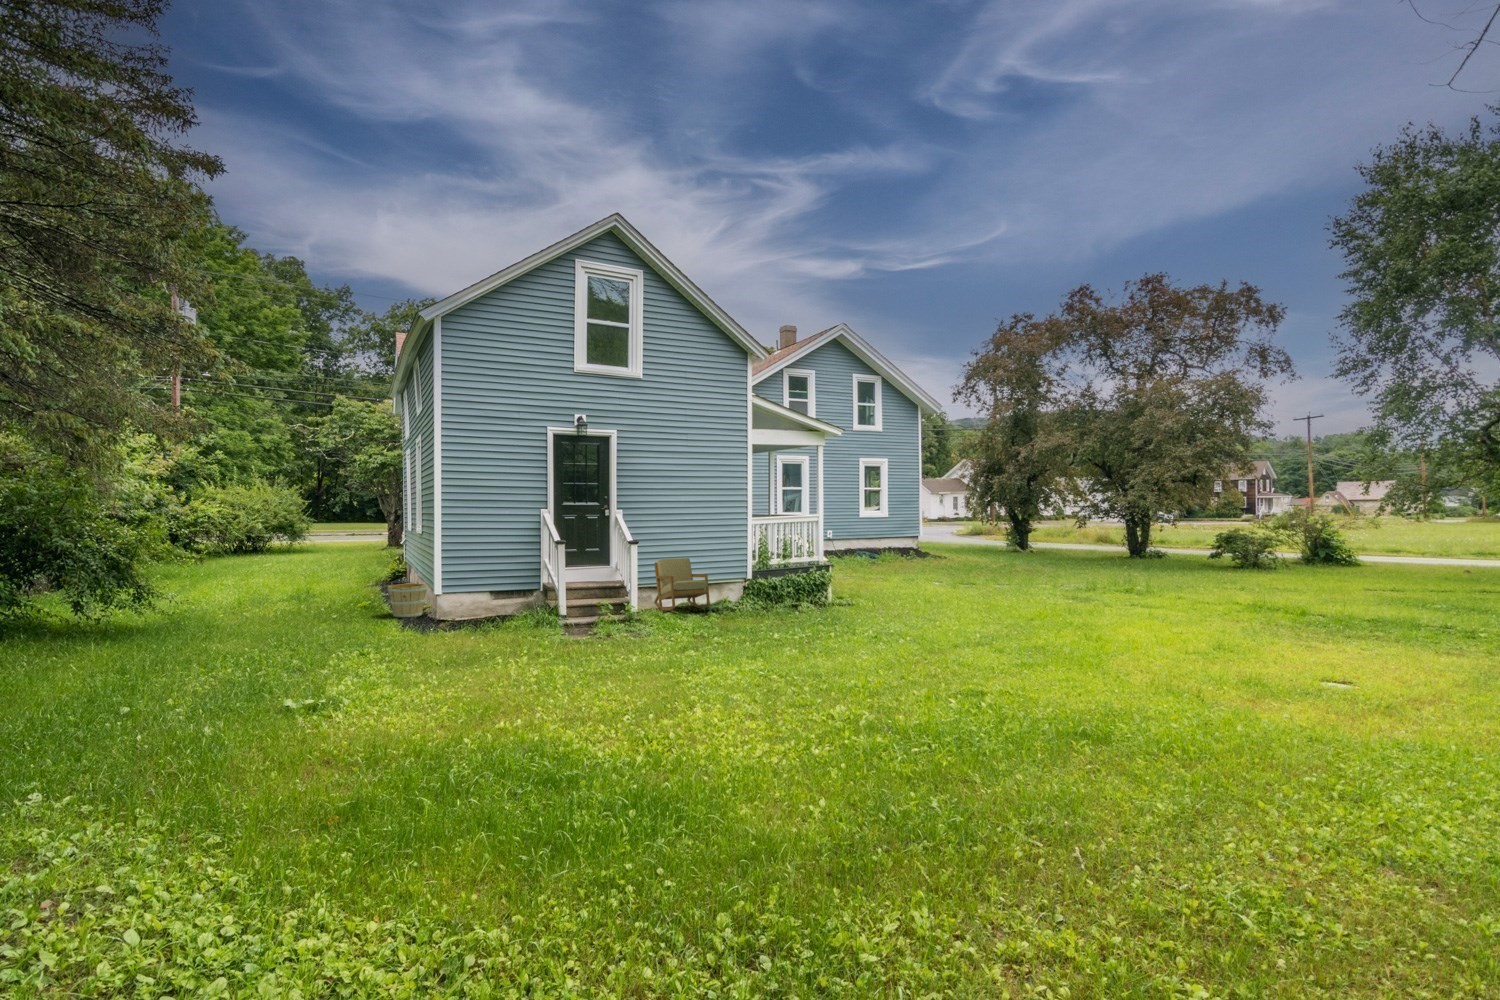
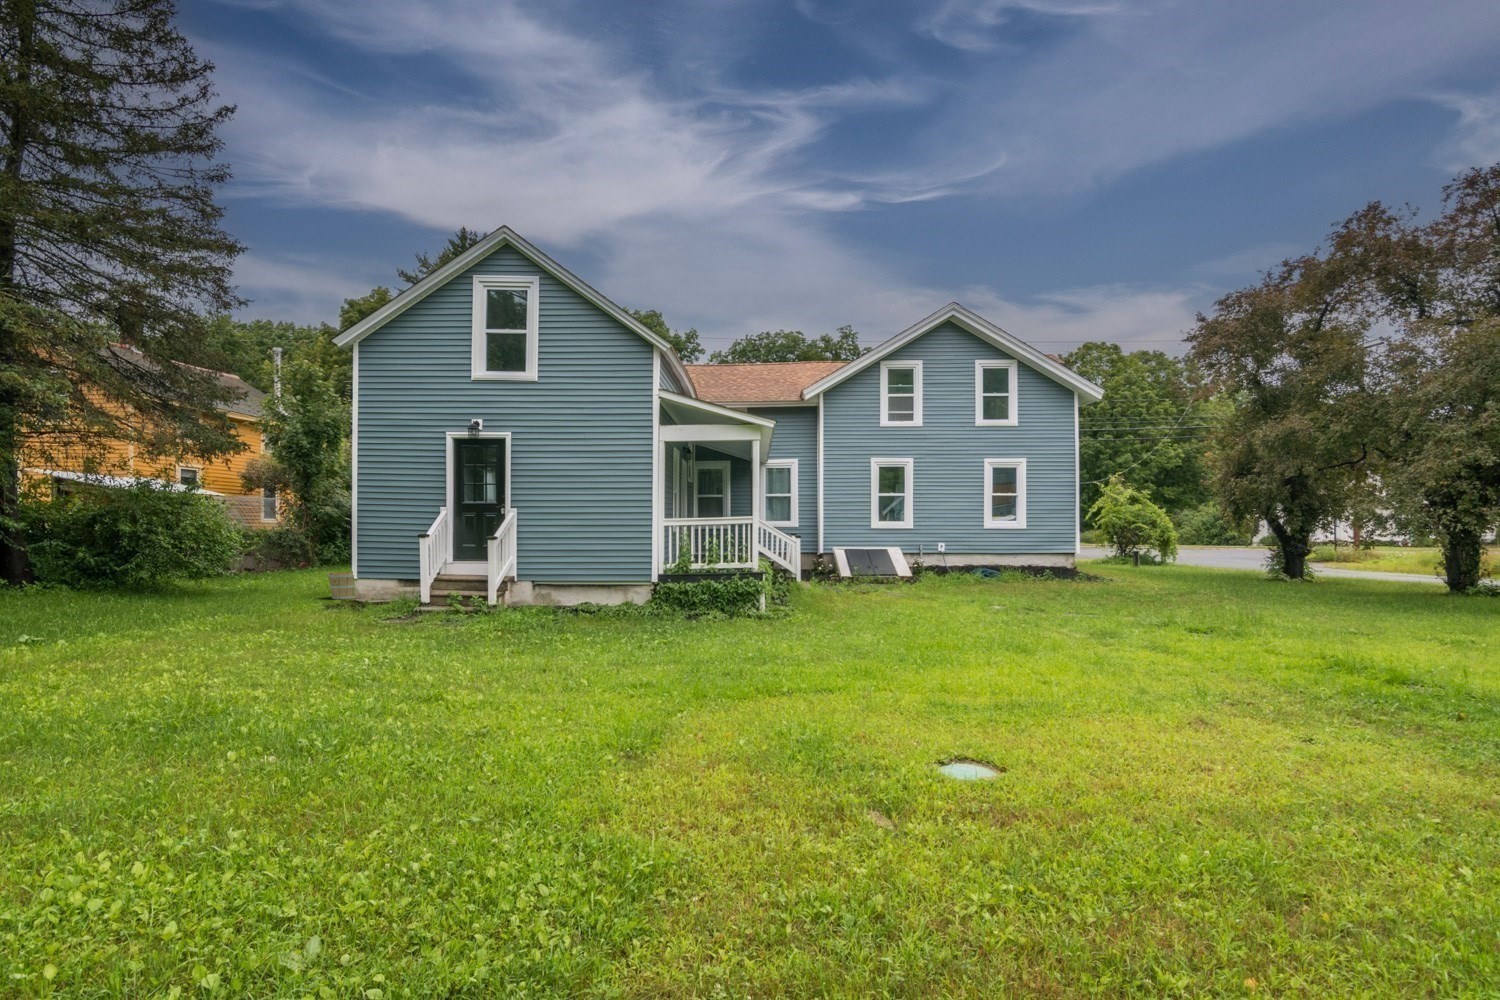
chair: present [654,558,710,611] -> none [525,557,579,608]

